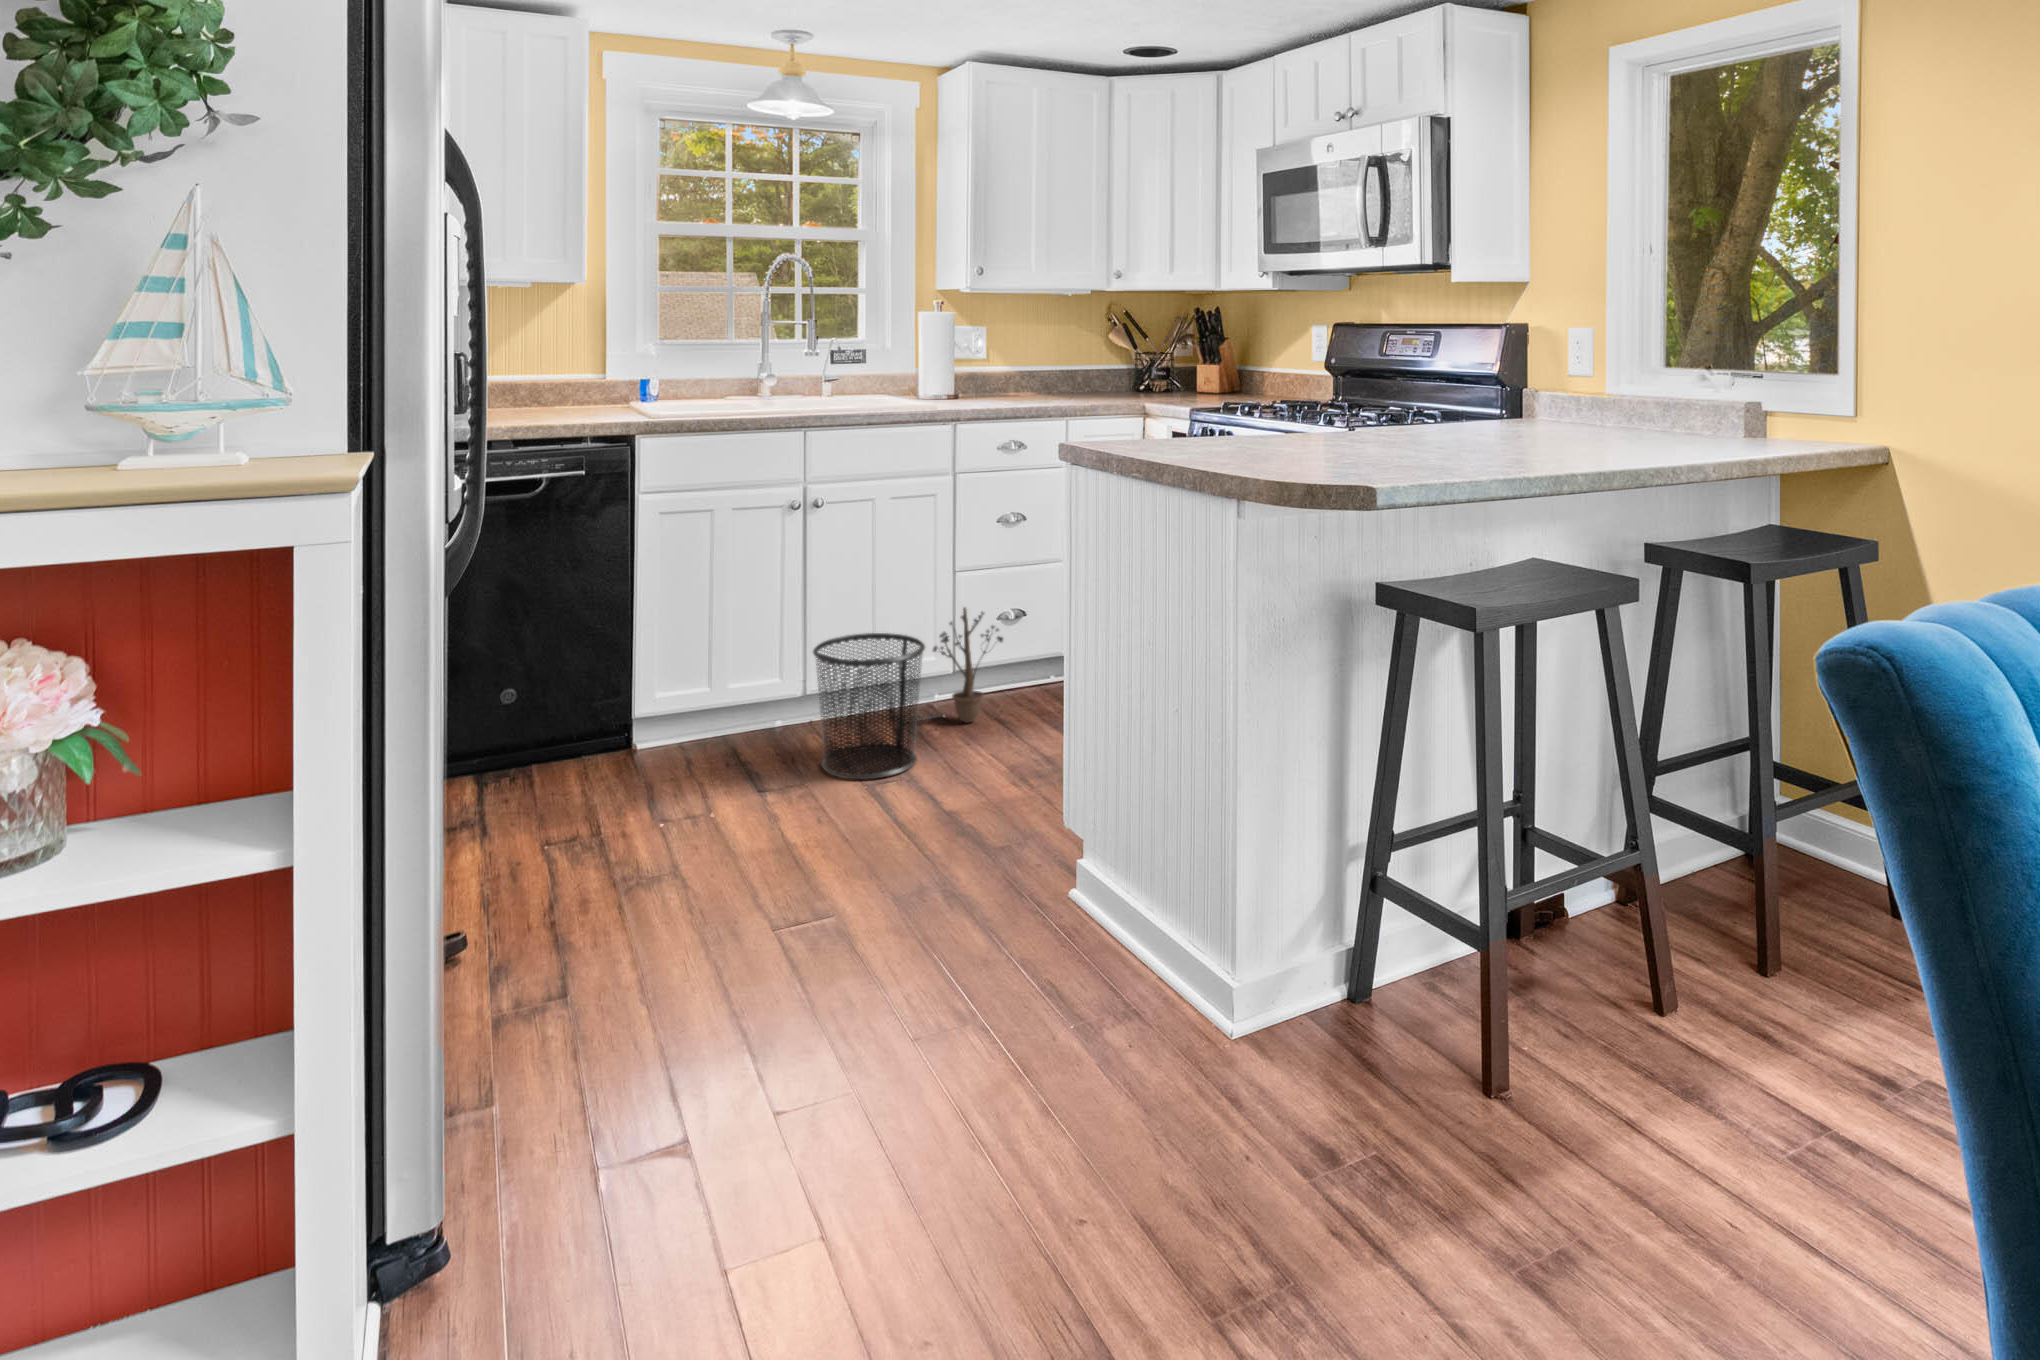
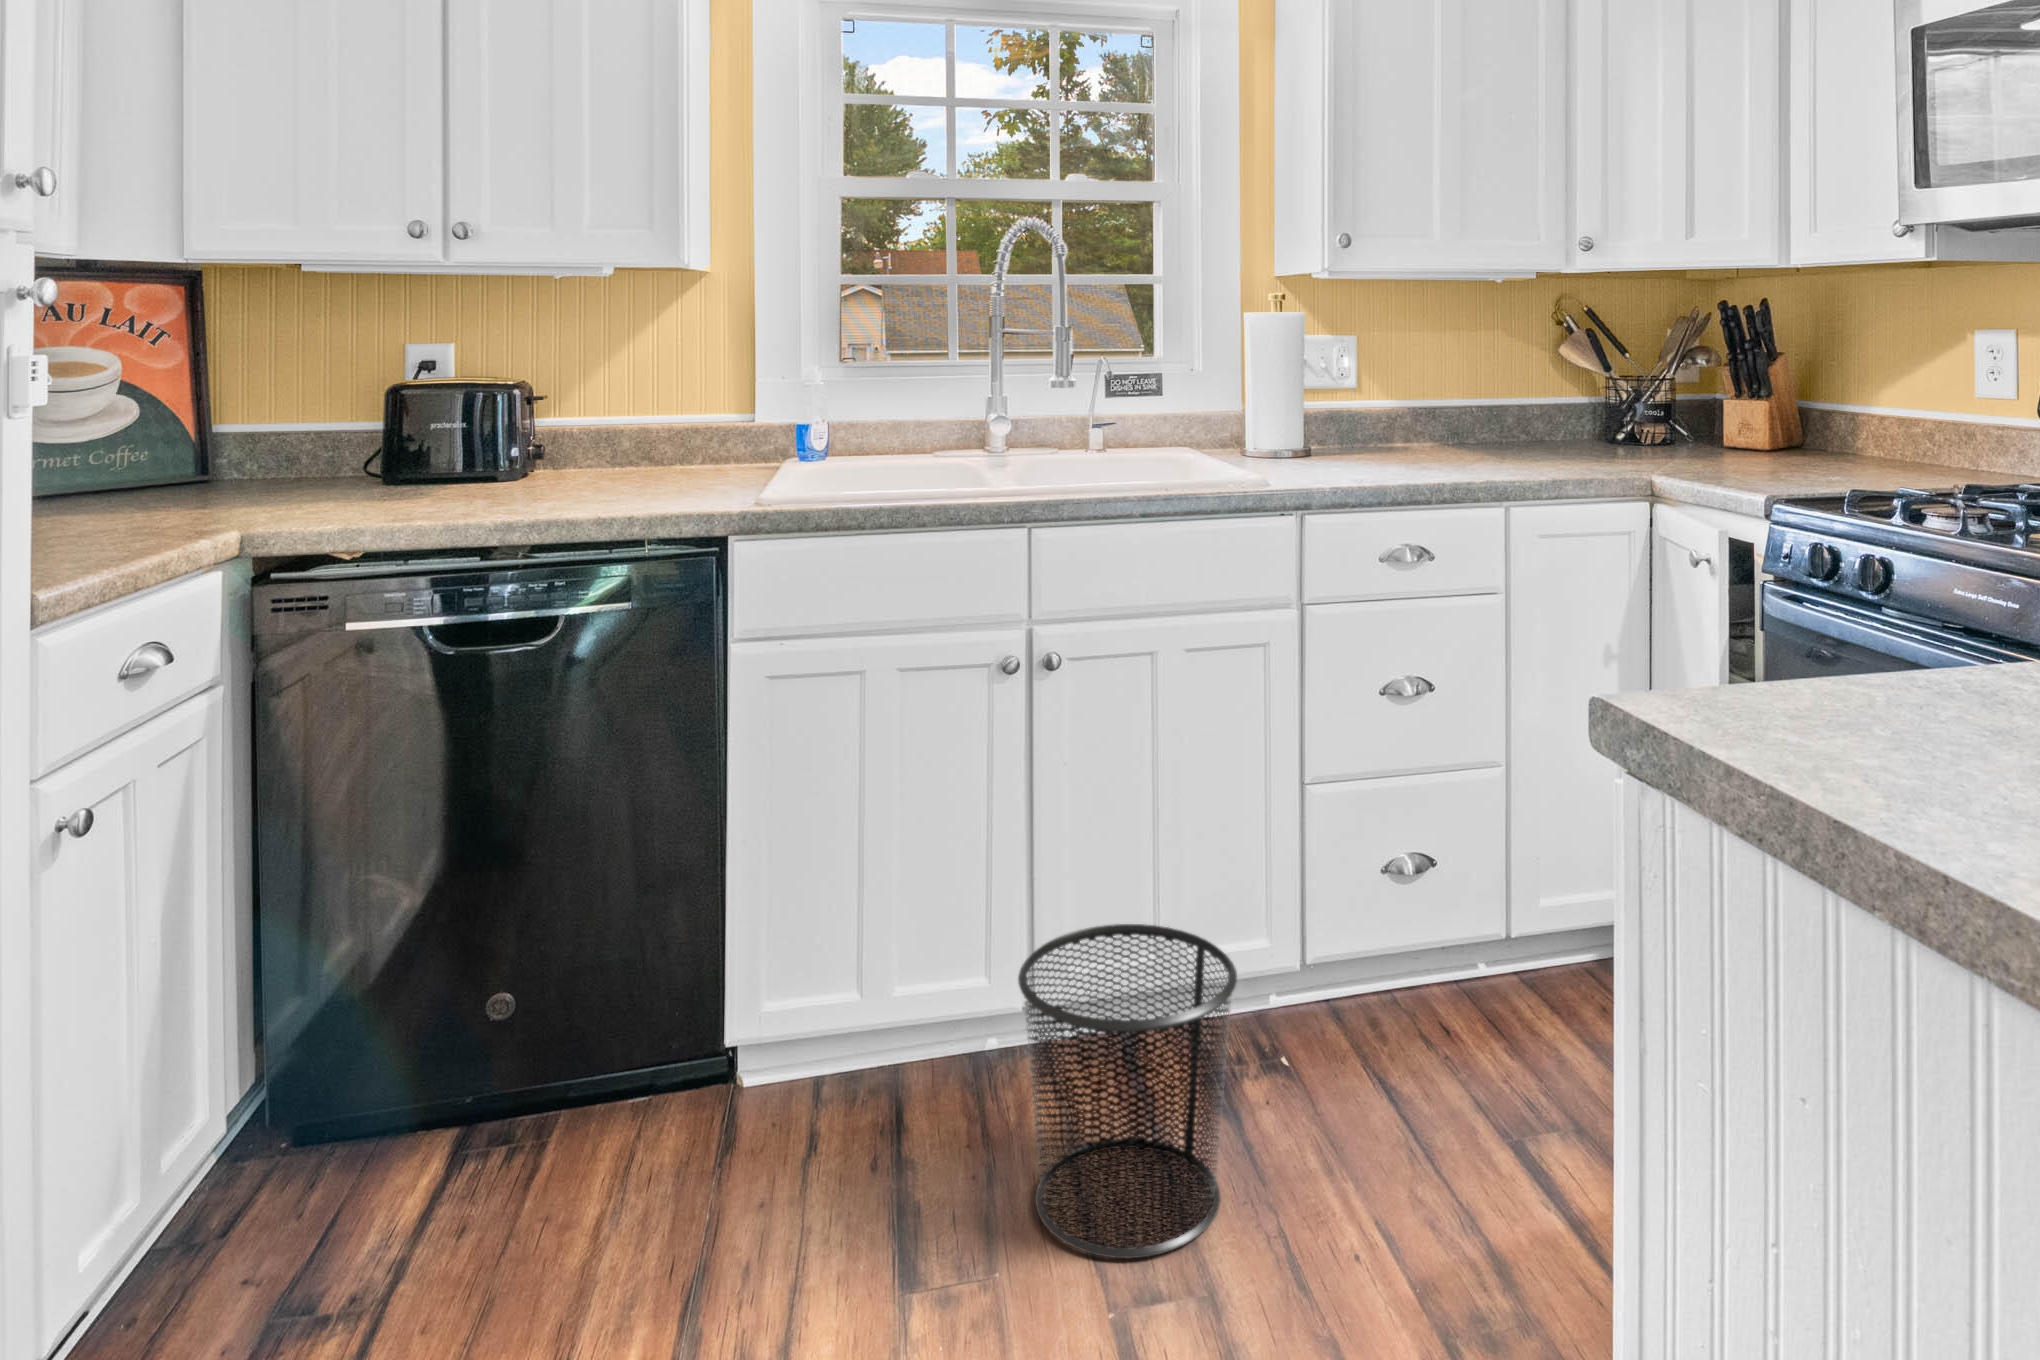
decorative plant: present [918,608,1003,723] -> none [1230,866,1393,1086]

